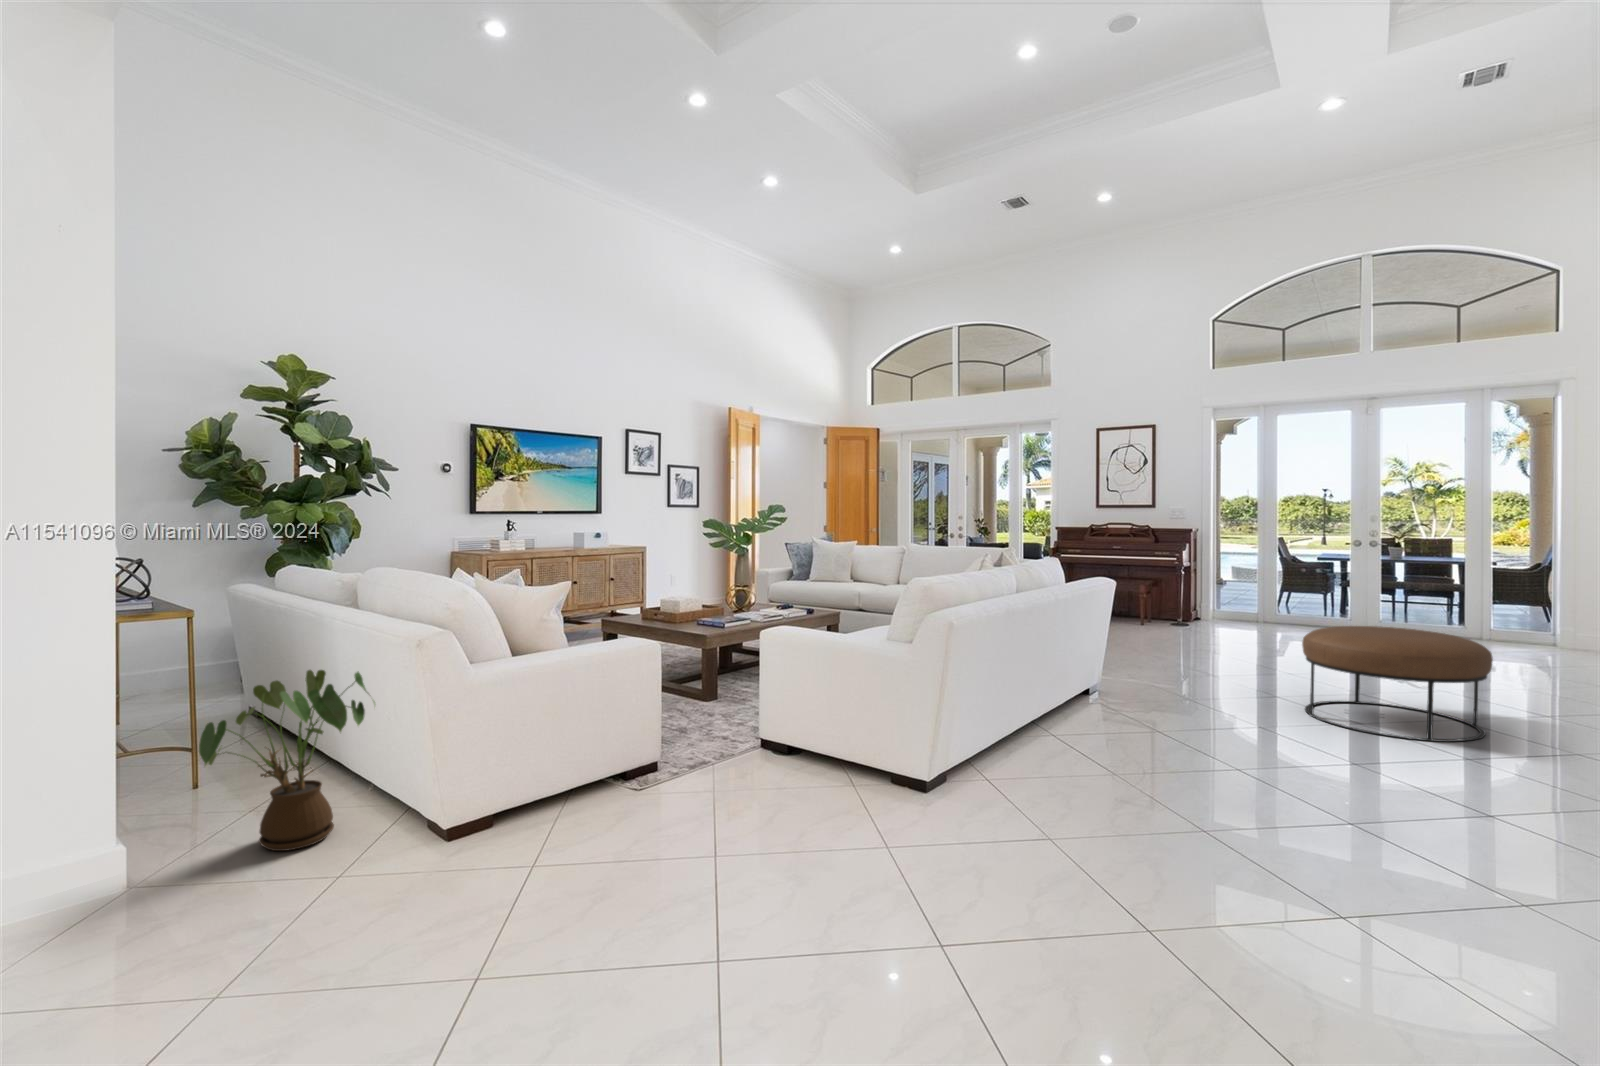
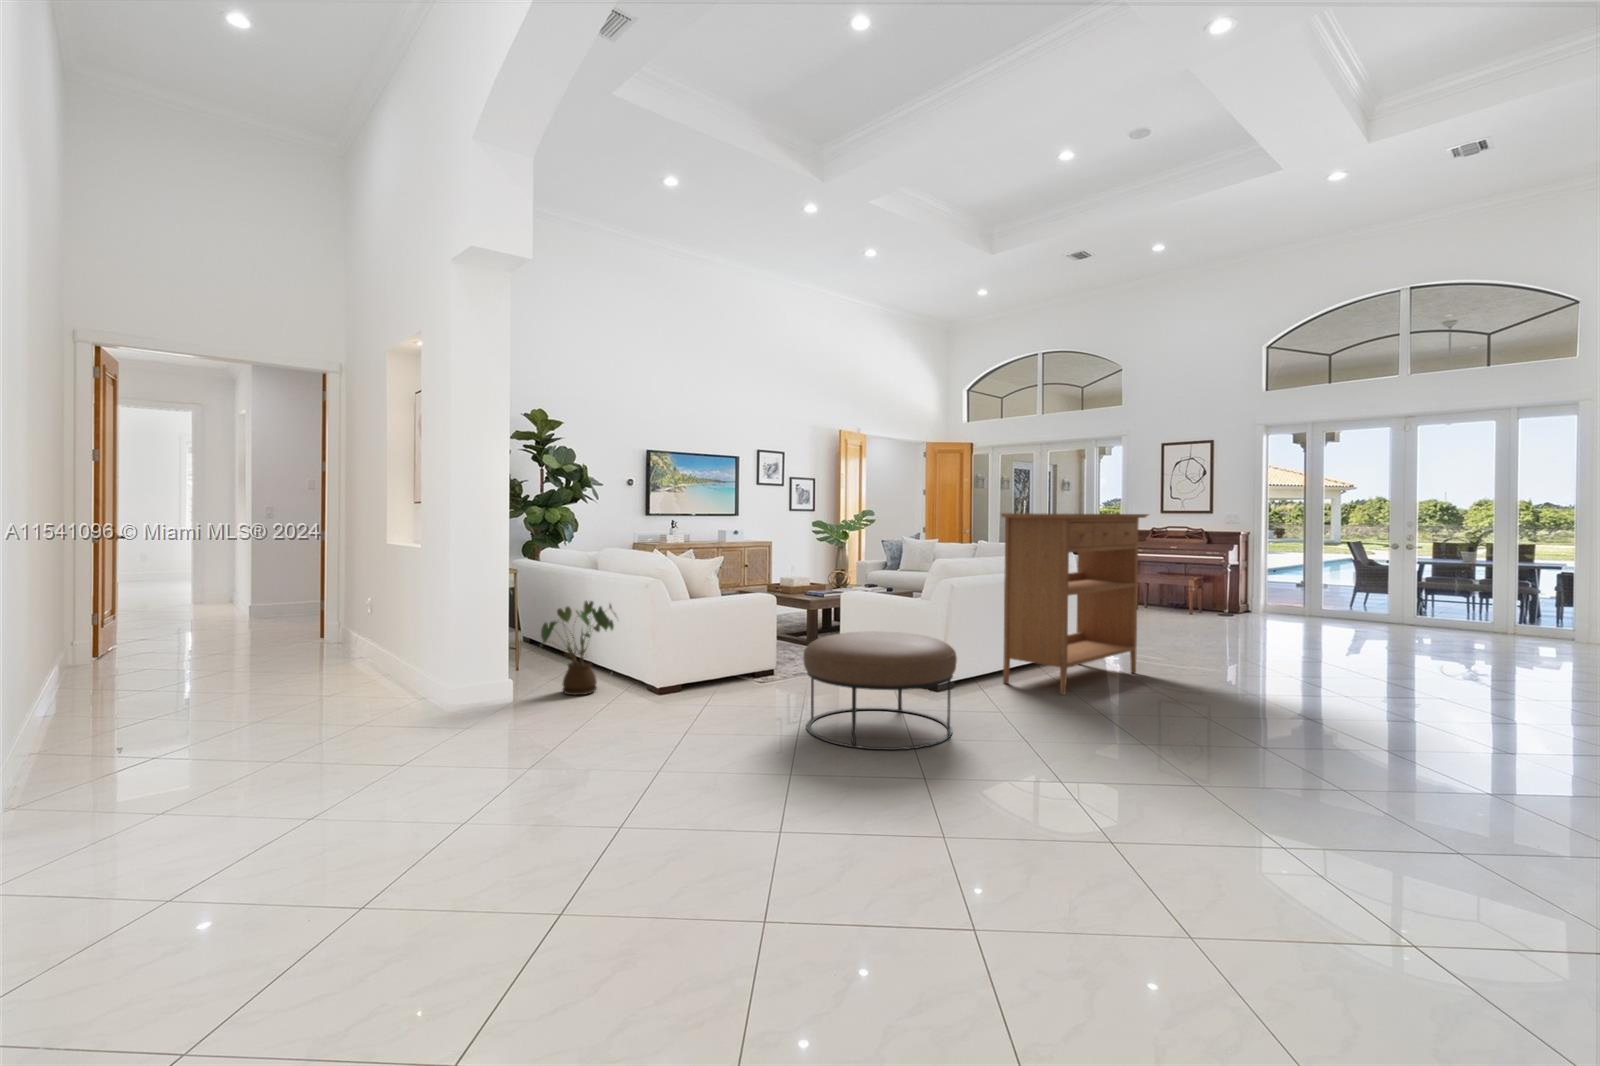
console table: none [1006,508,1186,785] -> present [1001,513,1148,695]
ottoman: present [1302,626,1493,742] -> present [803,631,957,750]

